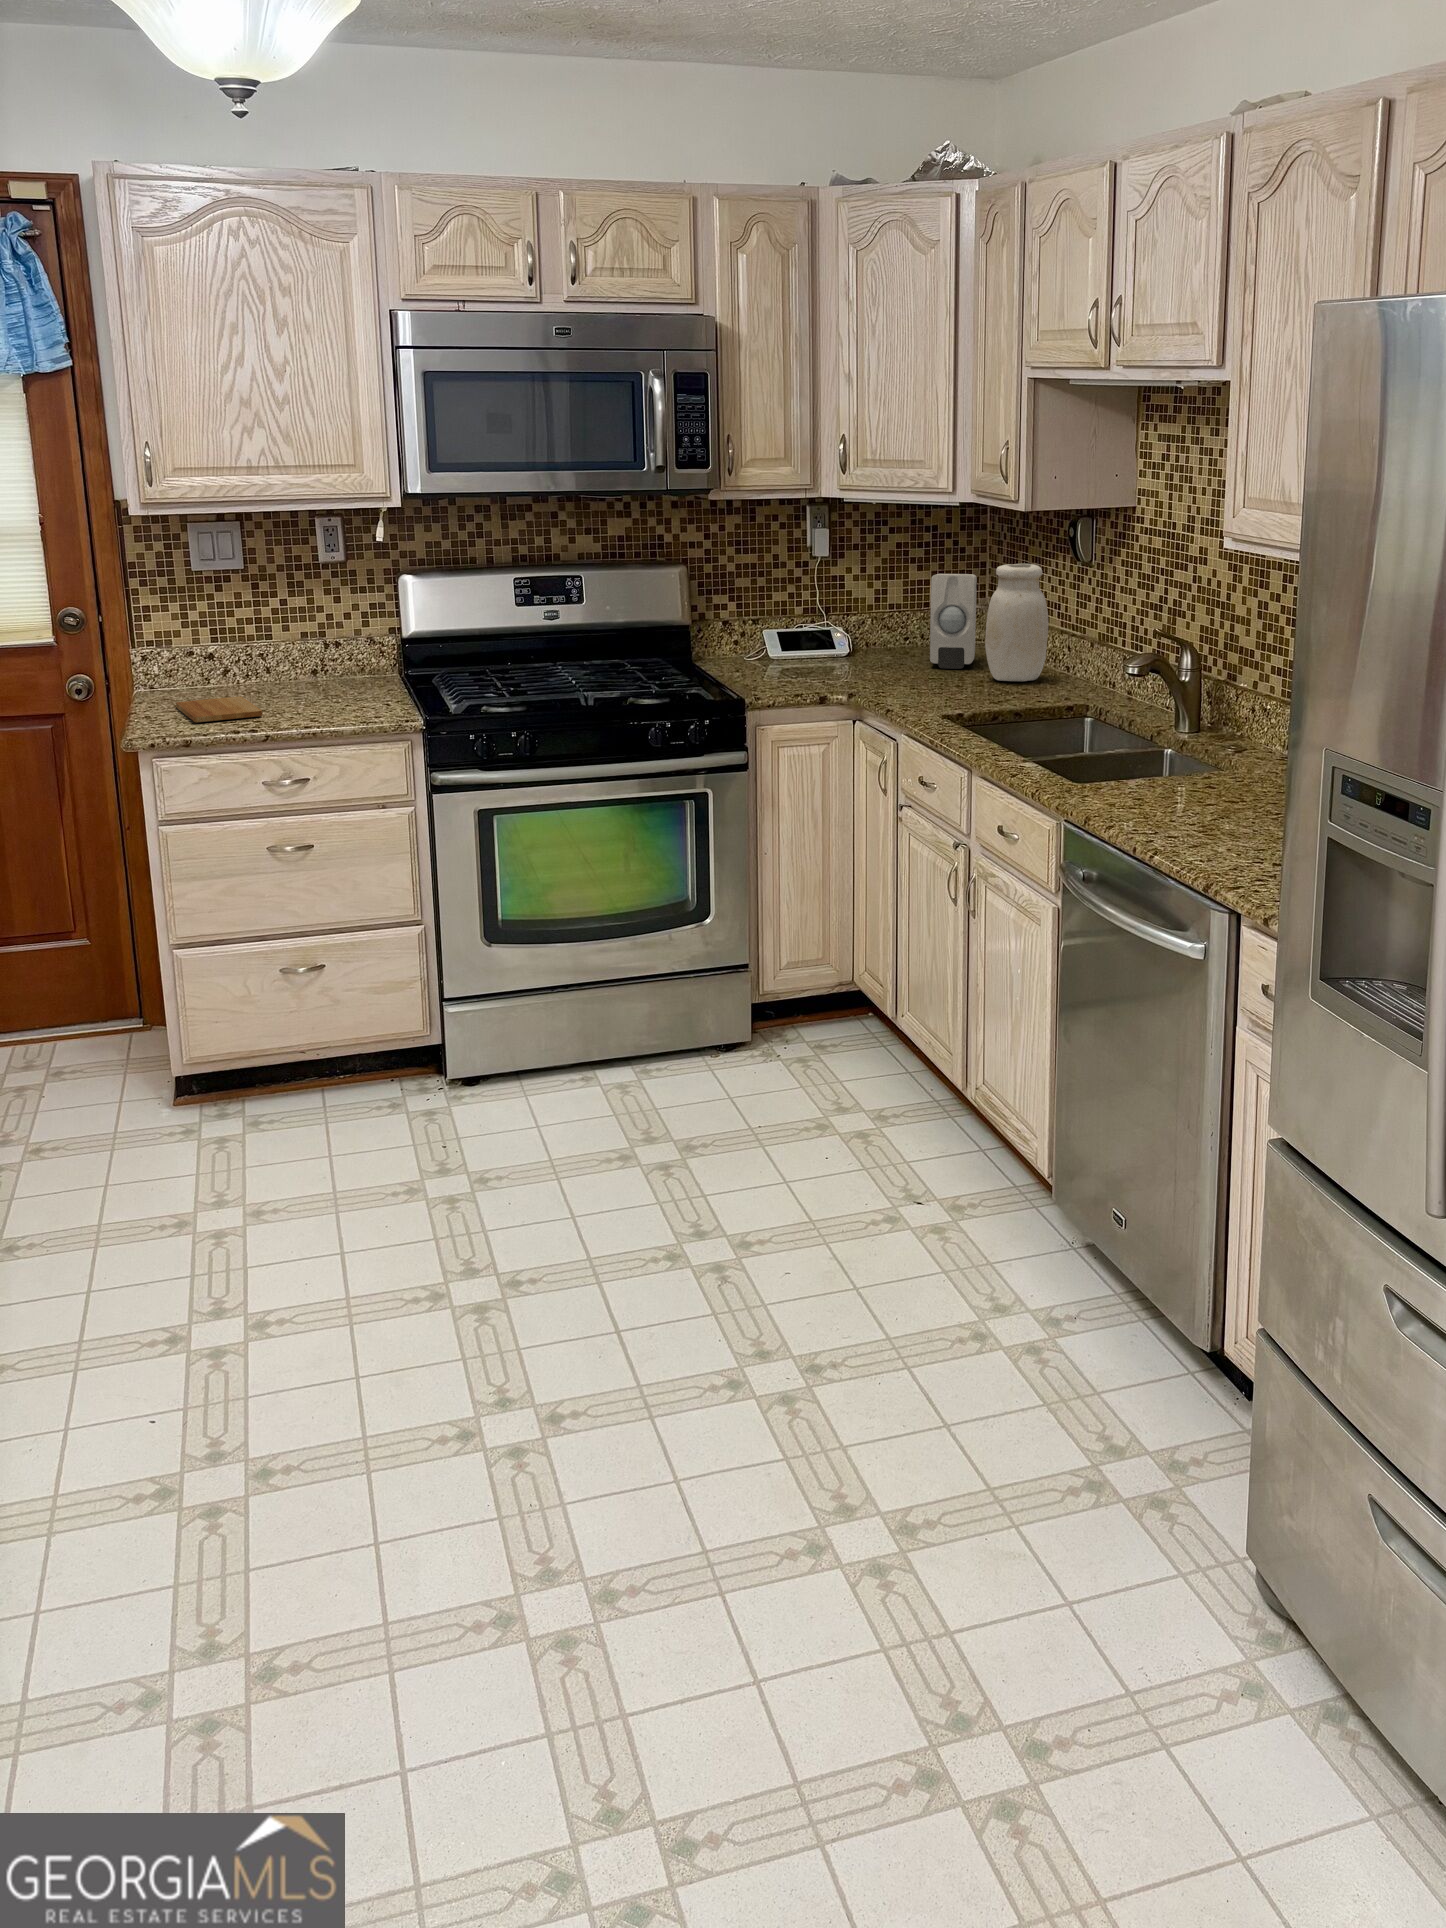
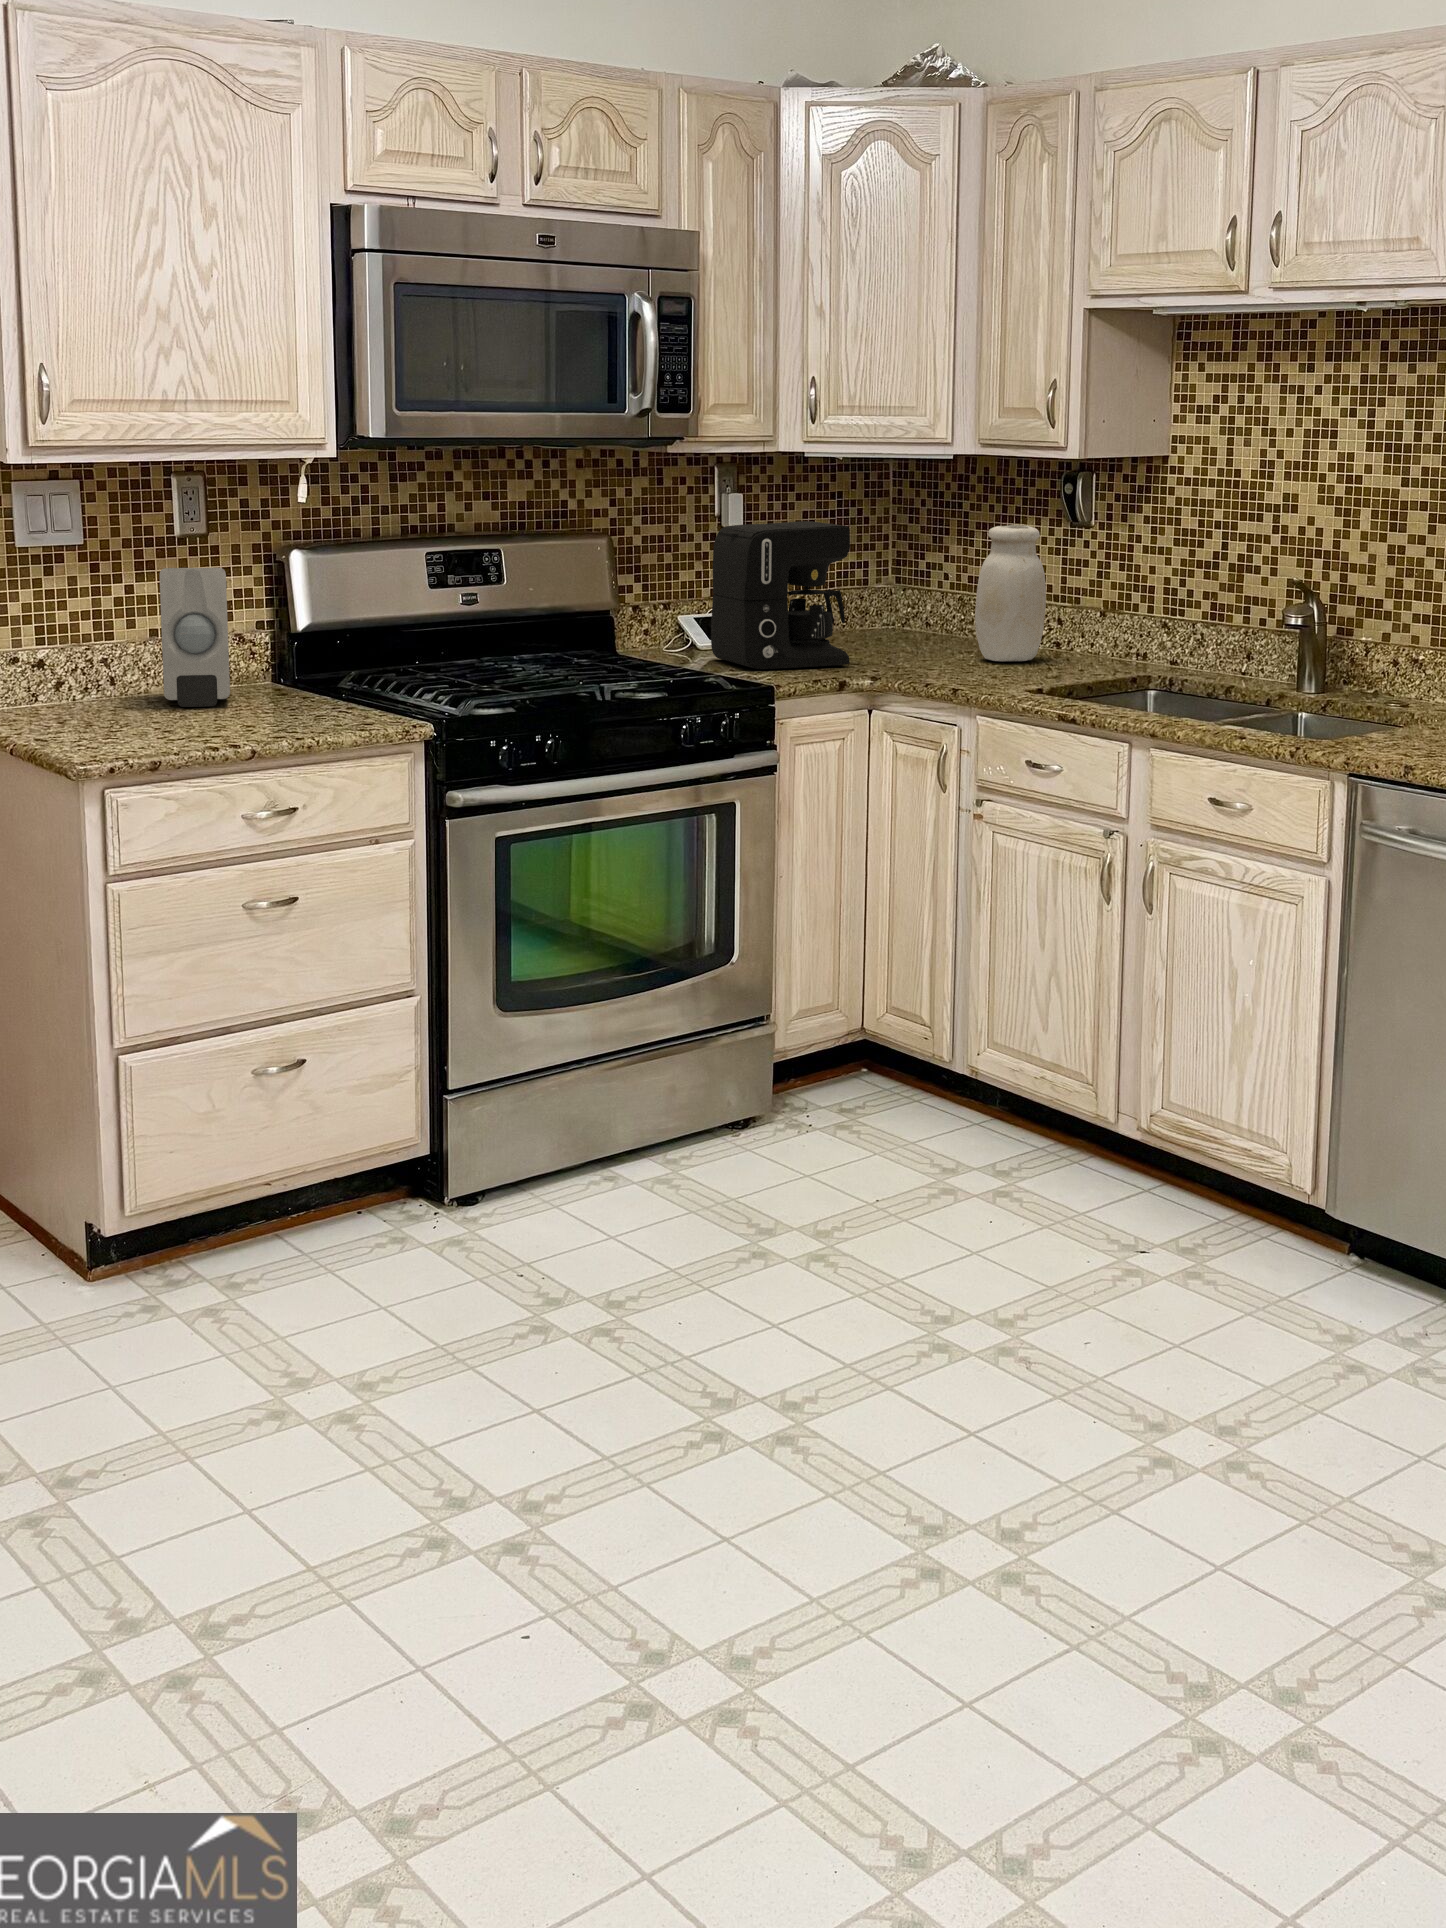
coffee maker: none [767,556,873,679] -> present [711,521,850,669]
soap dispenser: present [930,574,977,669] -> present [159,568,230,707]
cutting board: present [176,696,263,722] -> none [75,710,224,739]

